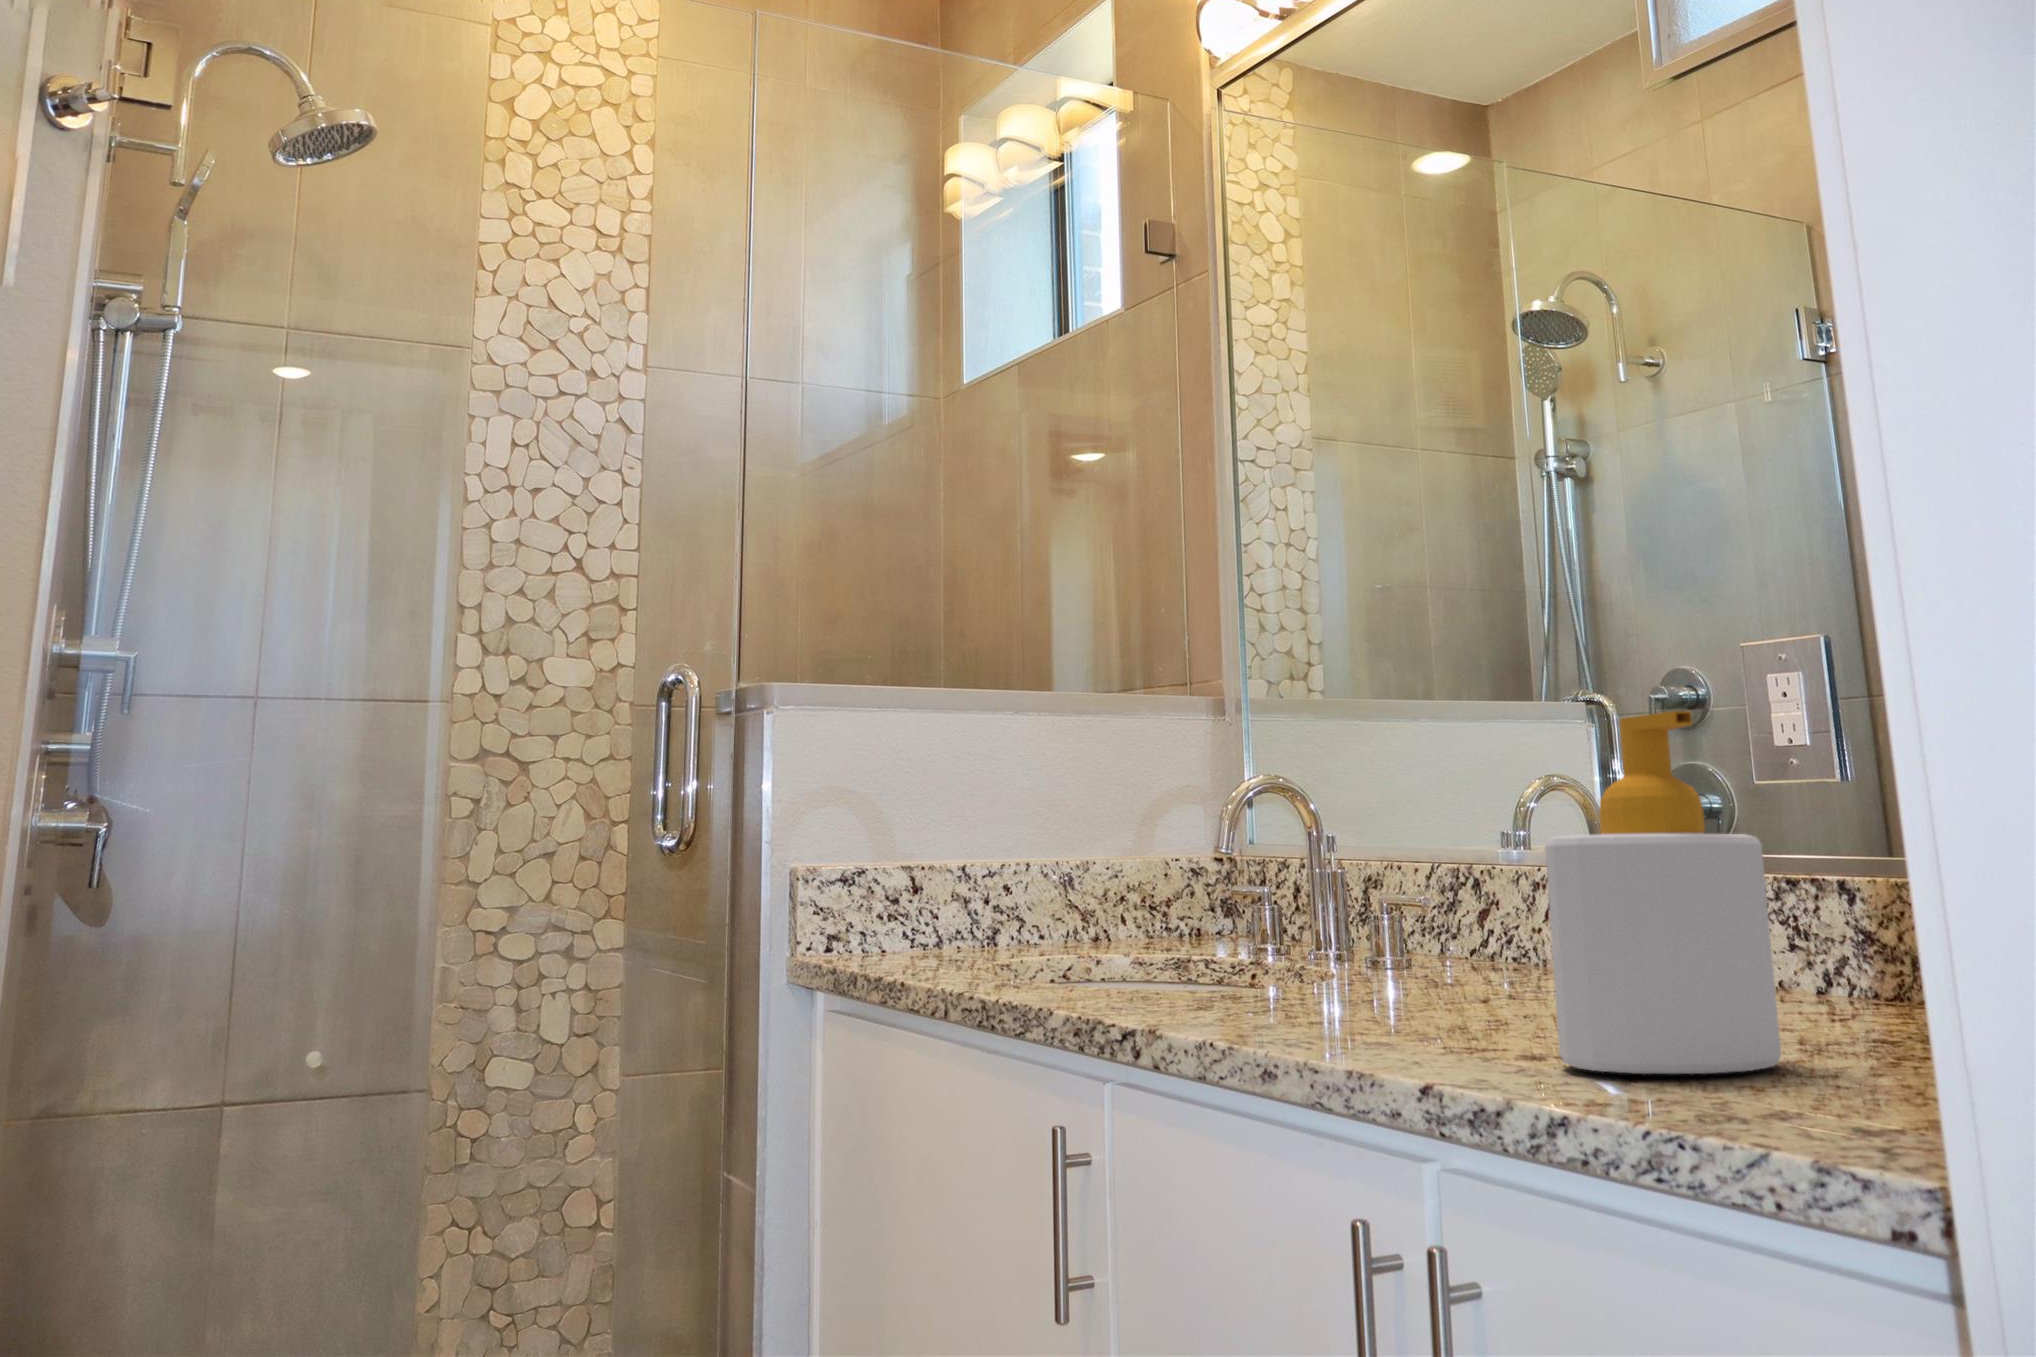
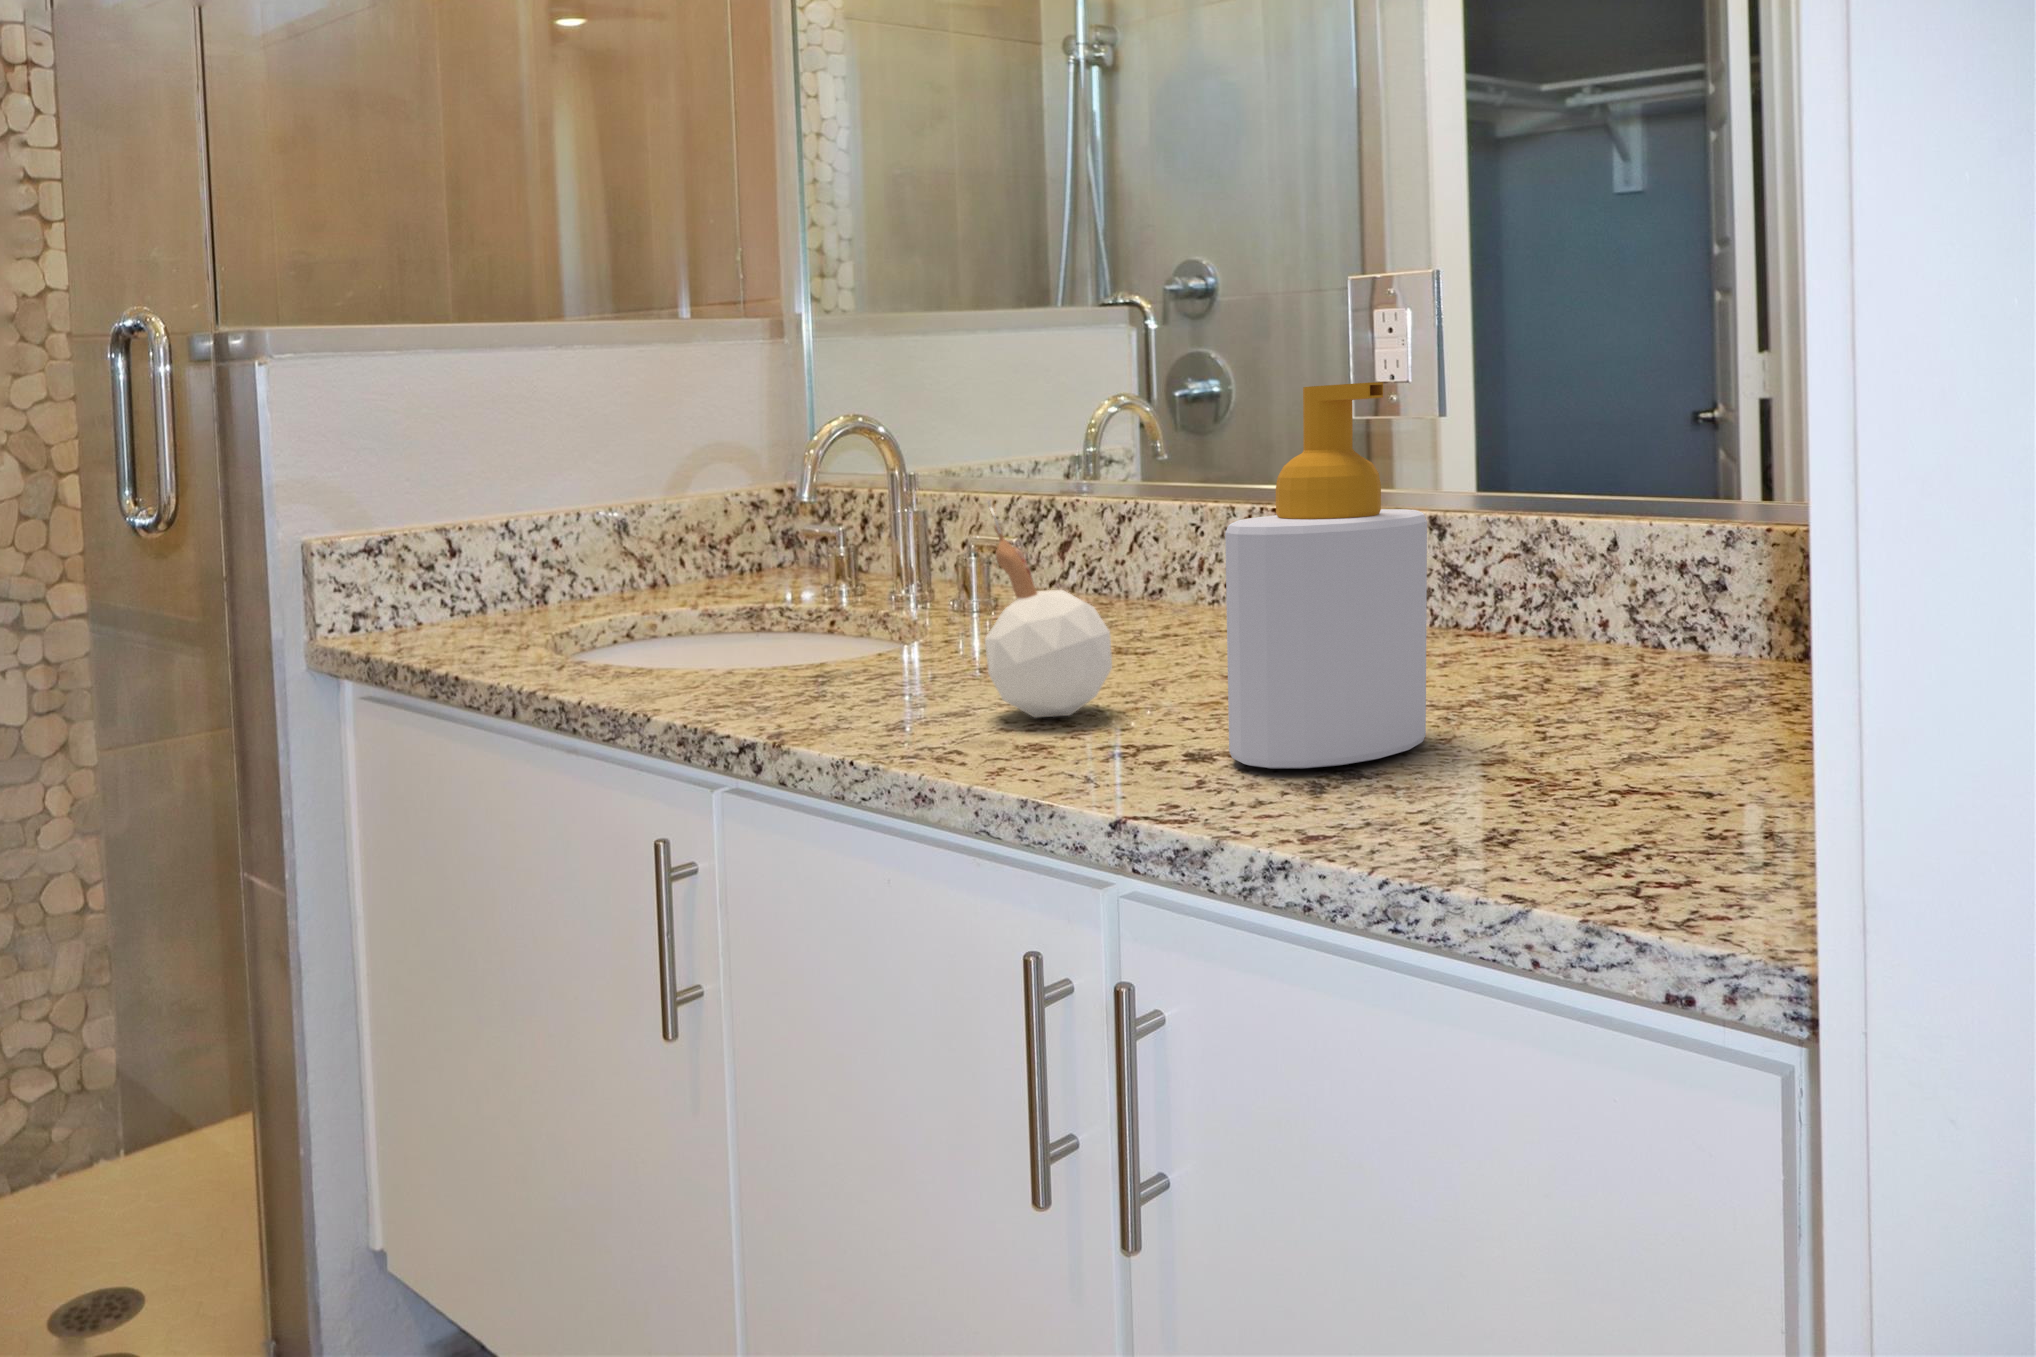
candle: none [1346,832,1468,1031] -> present [985,501,1112,717]

